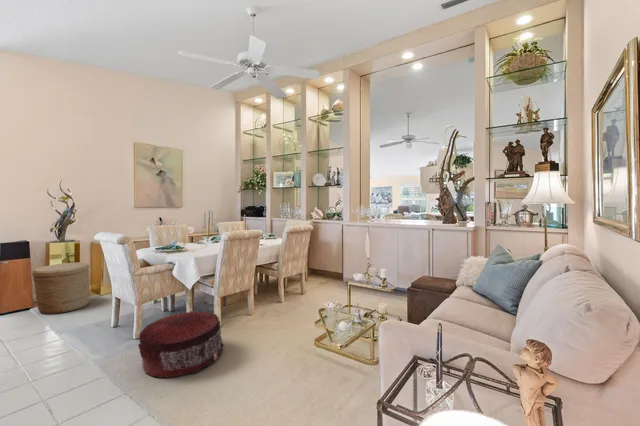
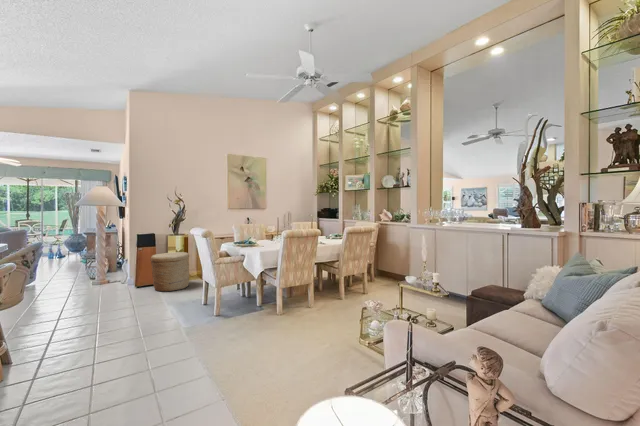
pouf: present [138,310,224,378] -> none [206,298,276,351]

